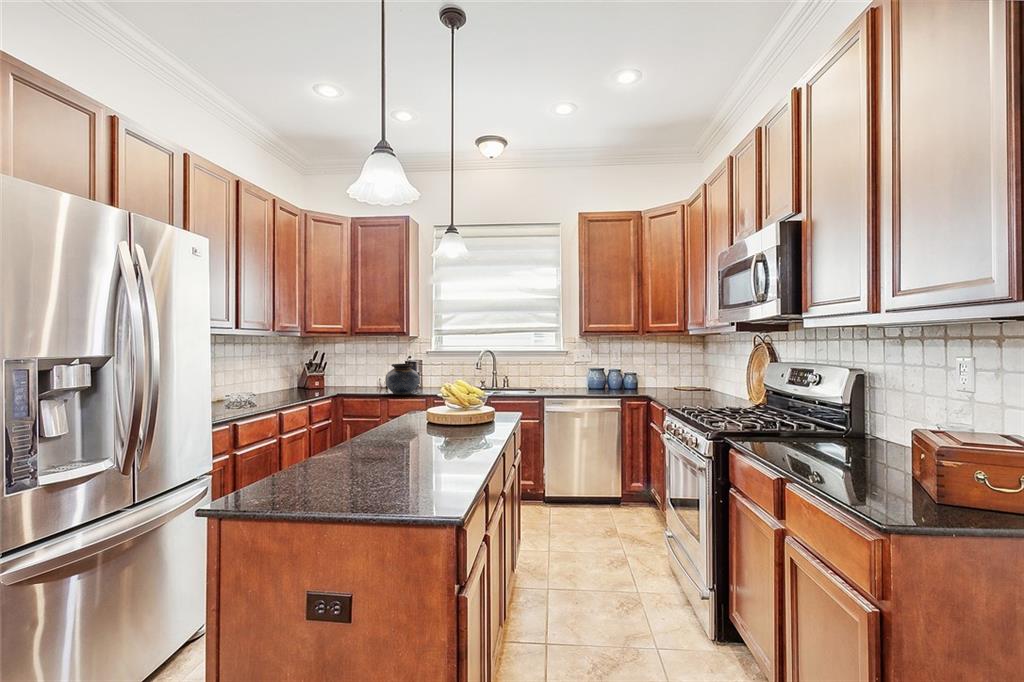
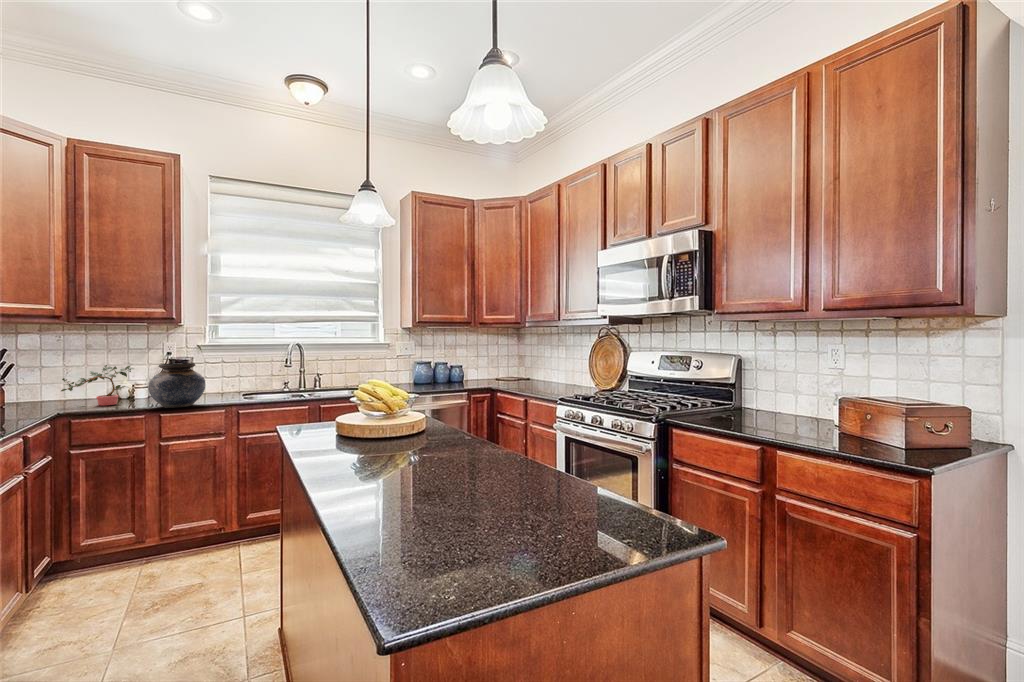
potted plant: none [348,364,384,390] -> present [61,365,134,407]

